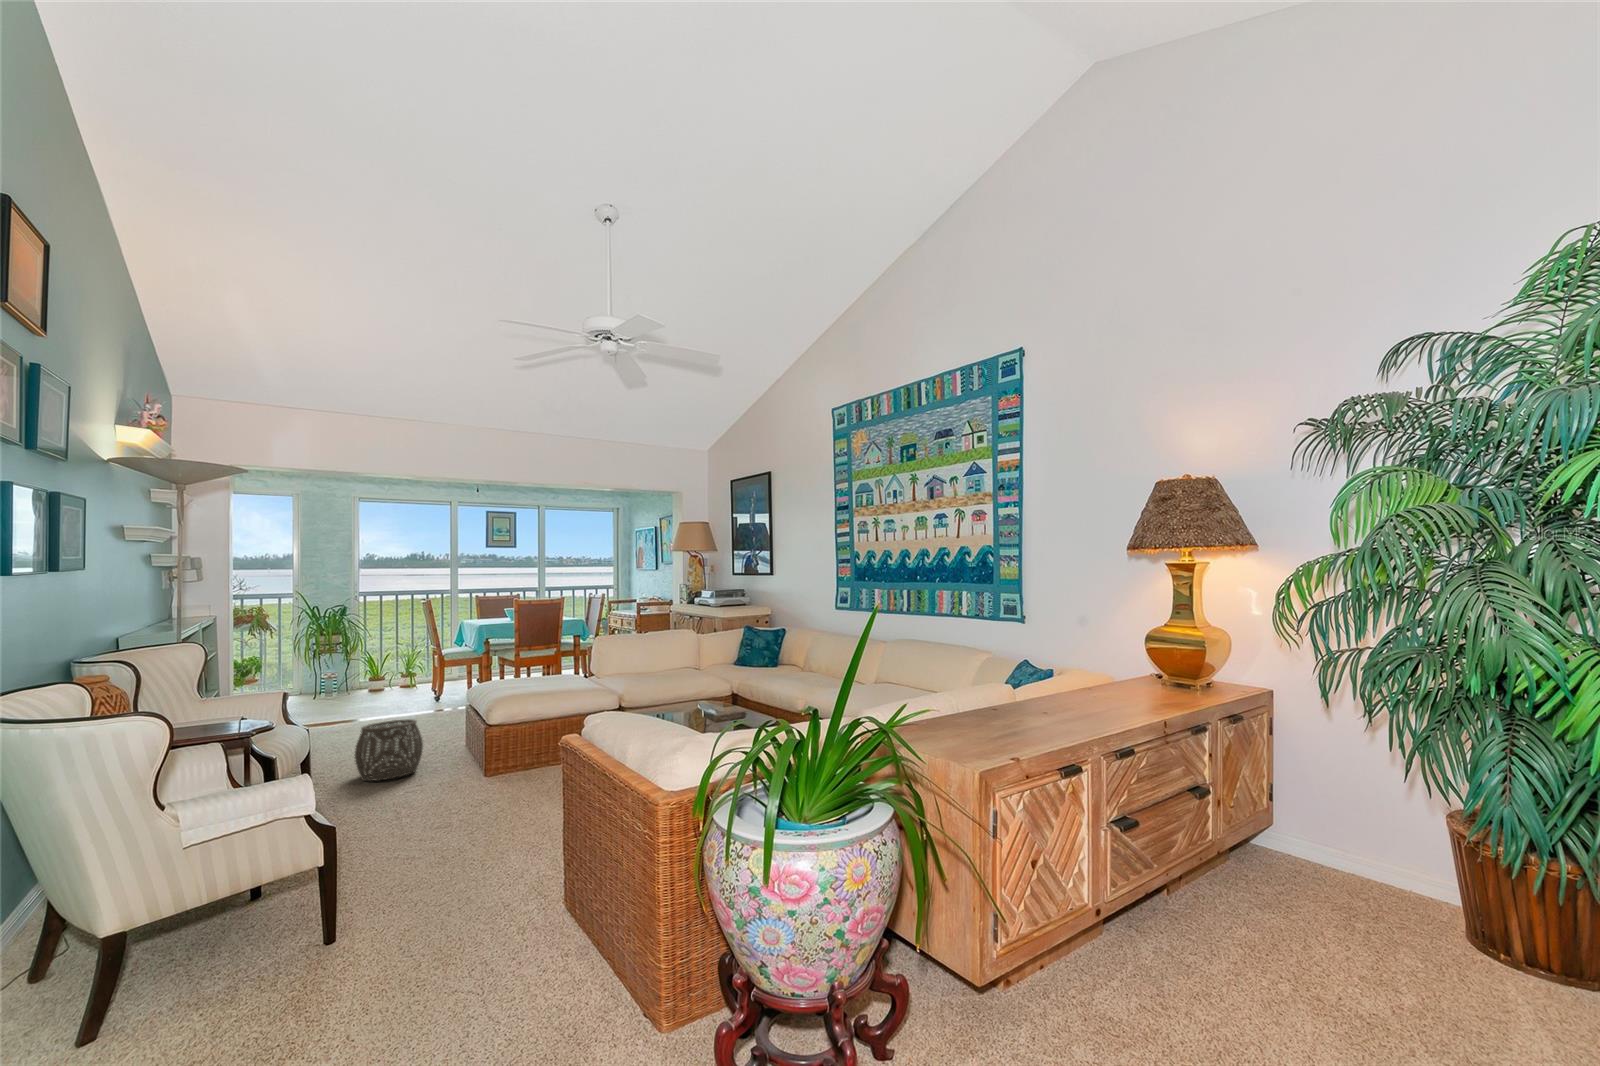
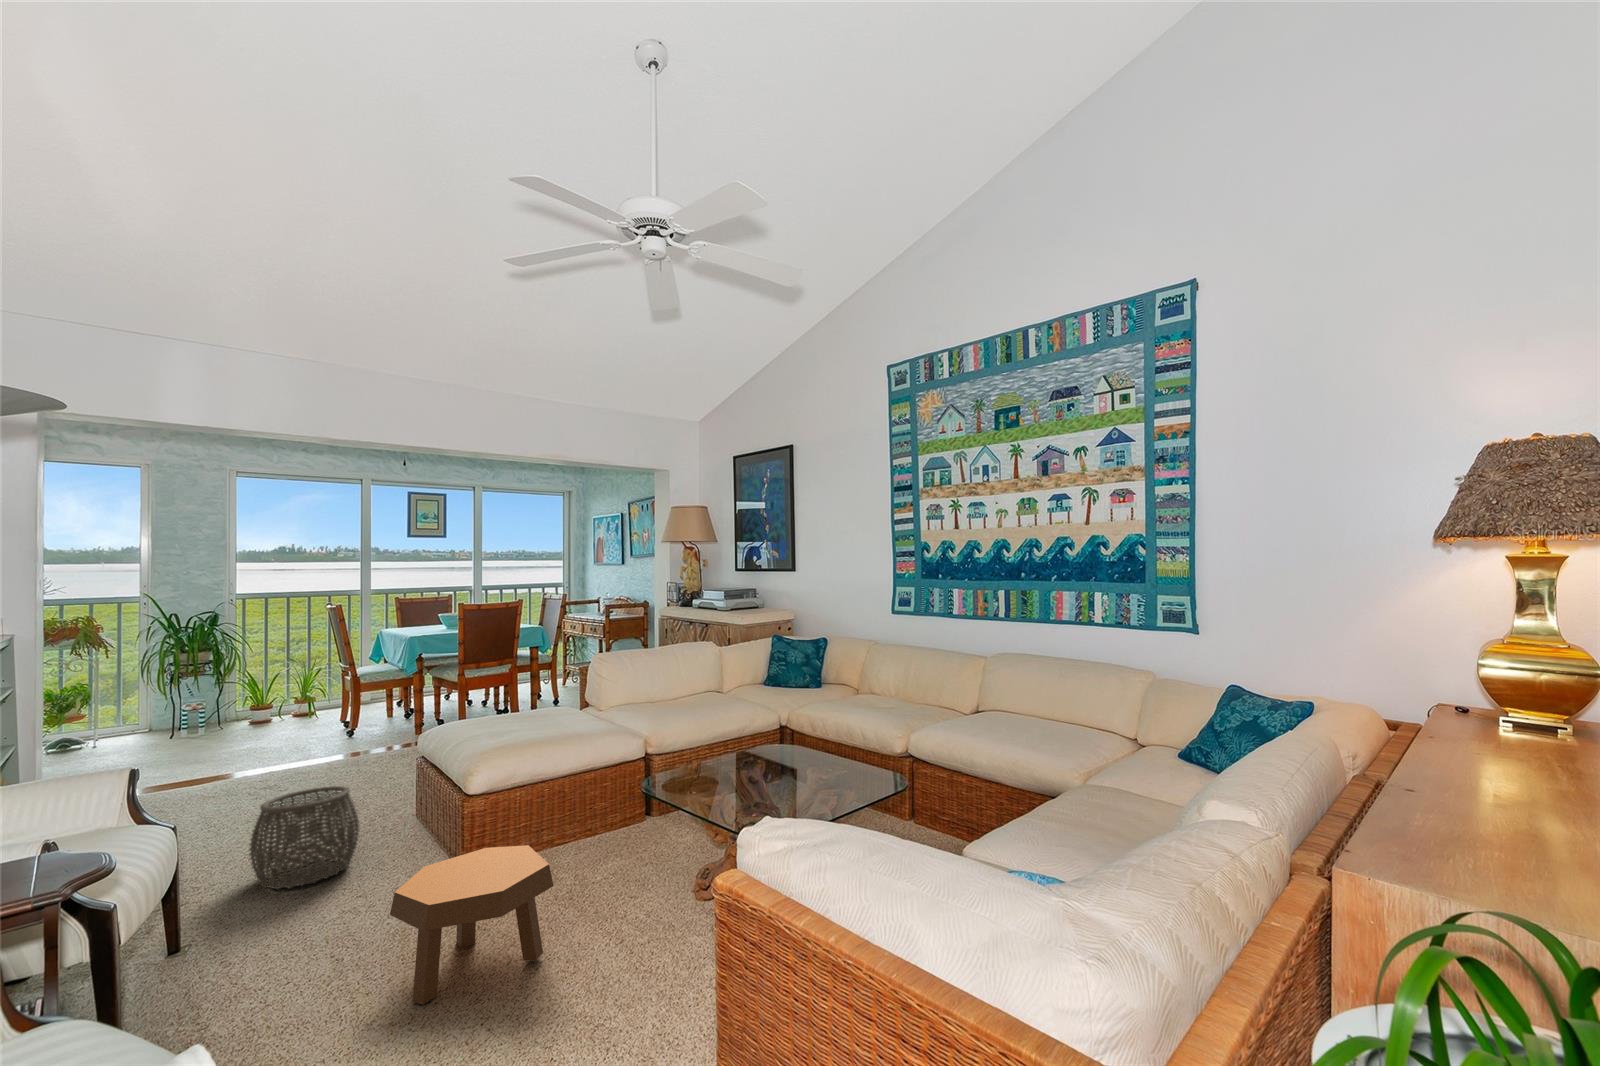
footstool: none [426,754,524,834] -> present [390,845,554,1004]

